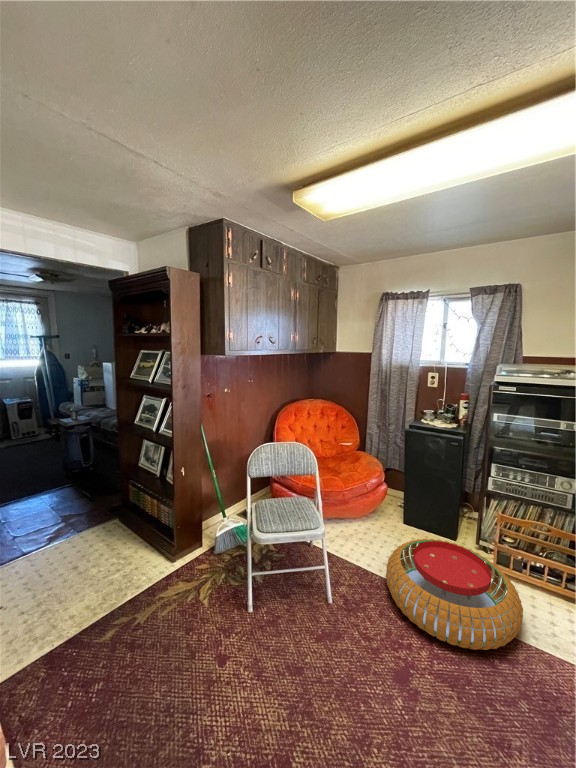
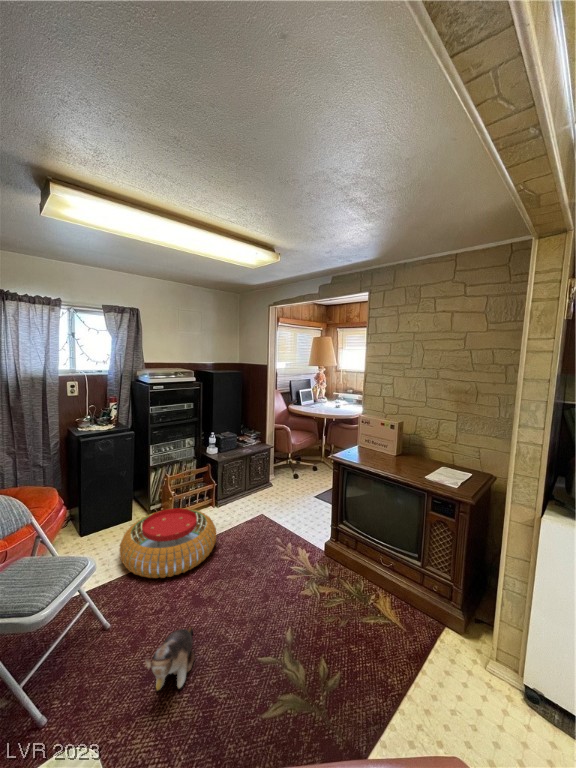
plush toy: none [262,637,363,715] -> present [145,627,195,690]

